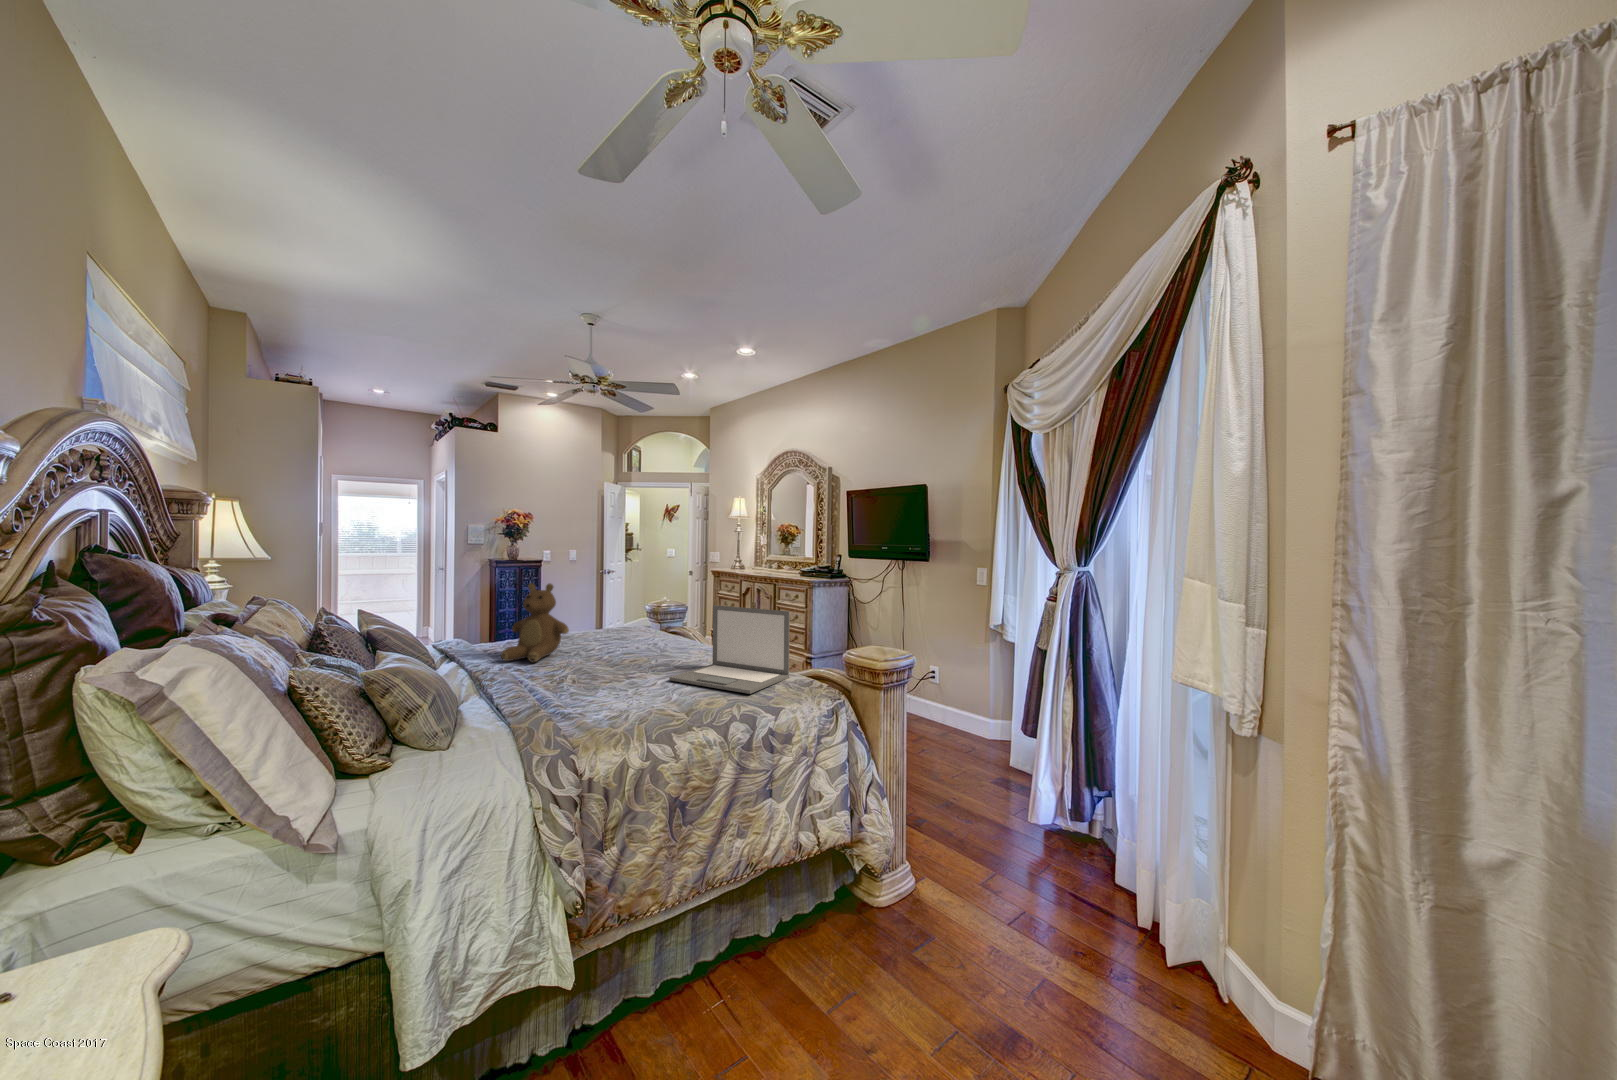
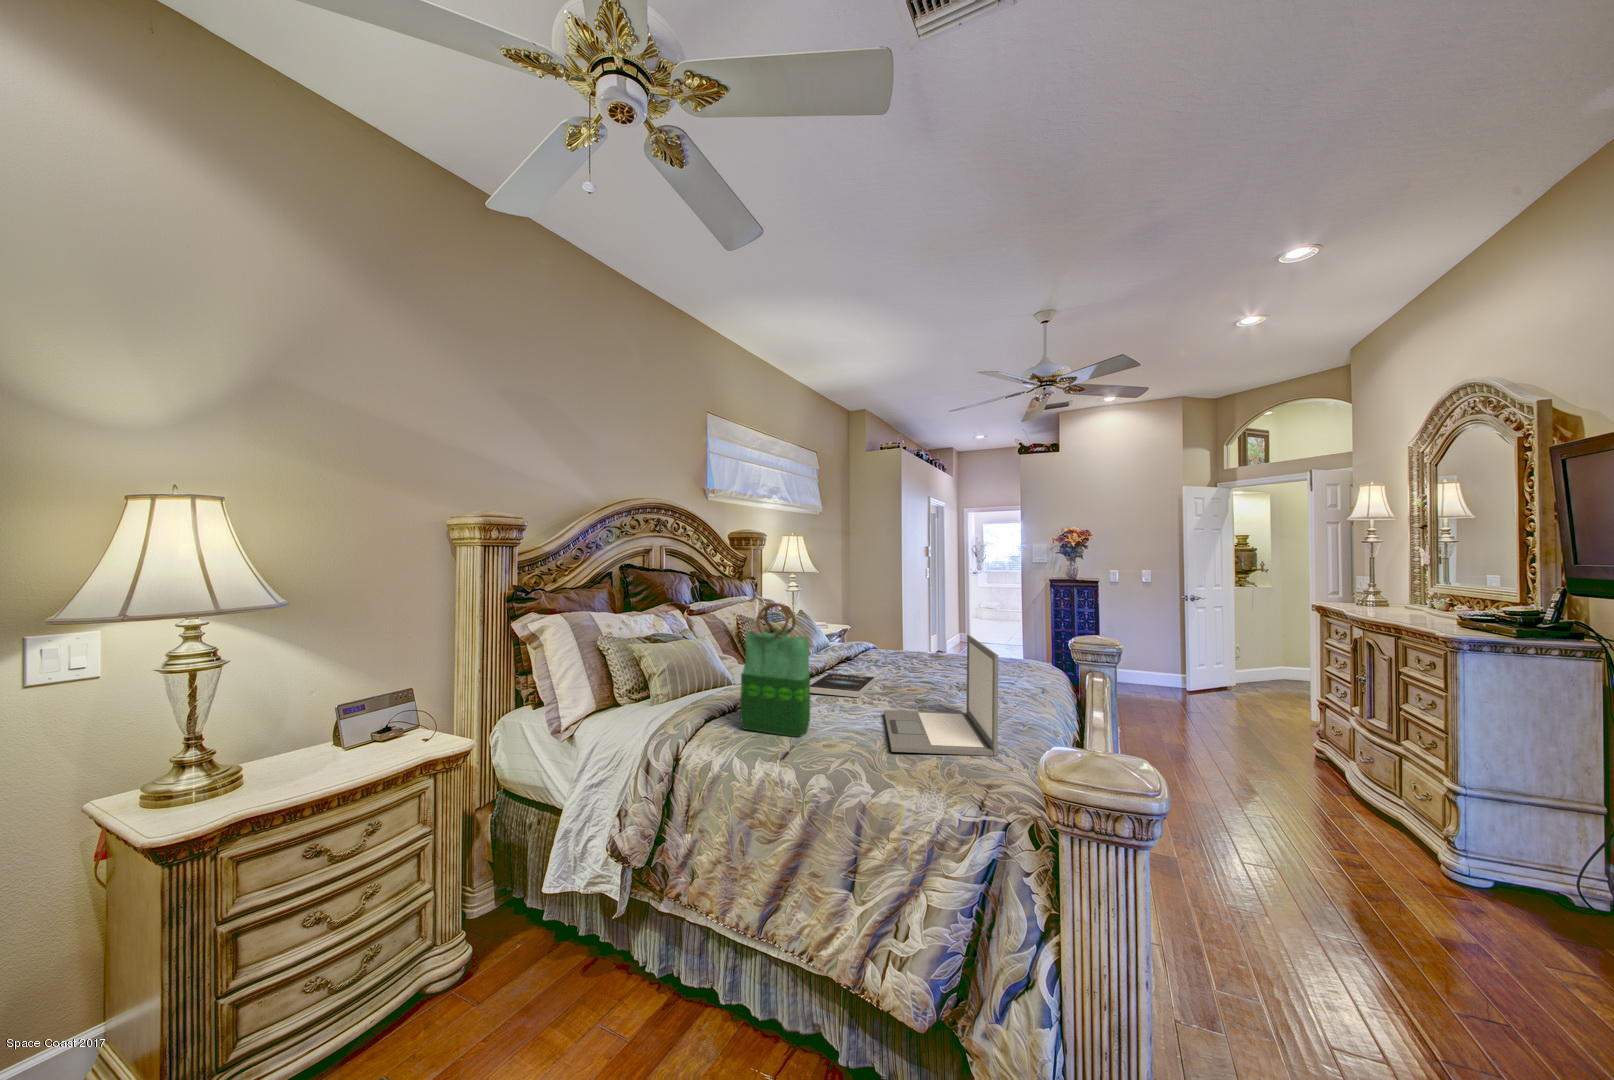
teddy bear: present [501,583,569,662] -> none [844,593,898,670]
tote bag: none [603,594,673,724] -> present [740,603,810,737]
book: none [531,662,611,688] -> present [810,673,875,698]

